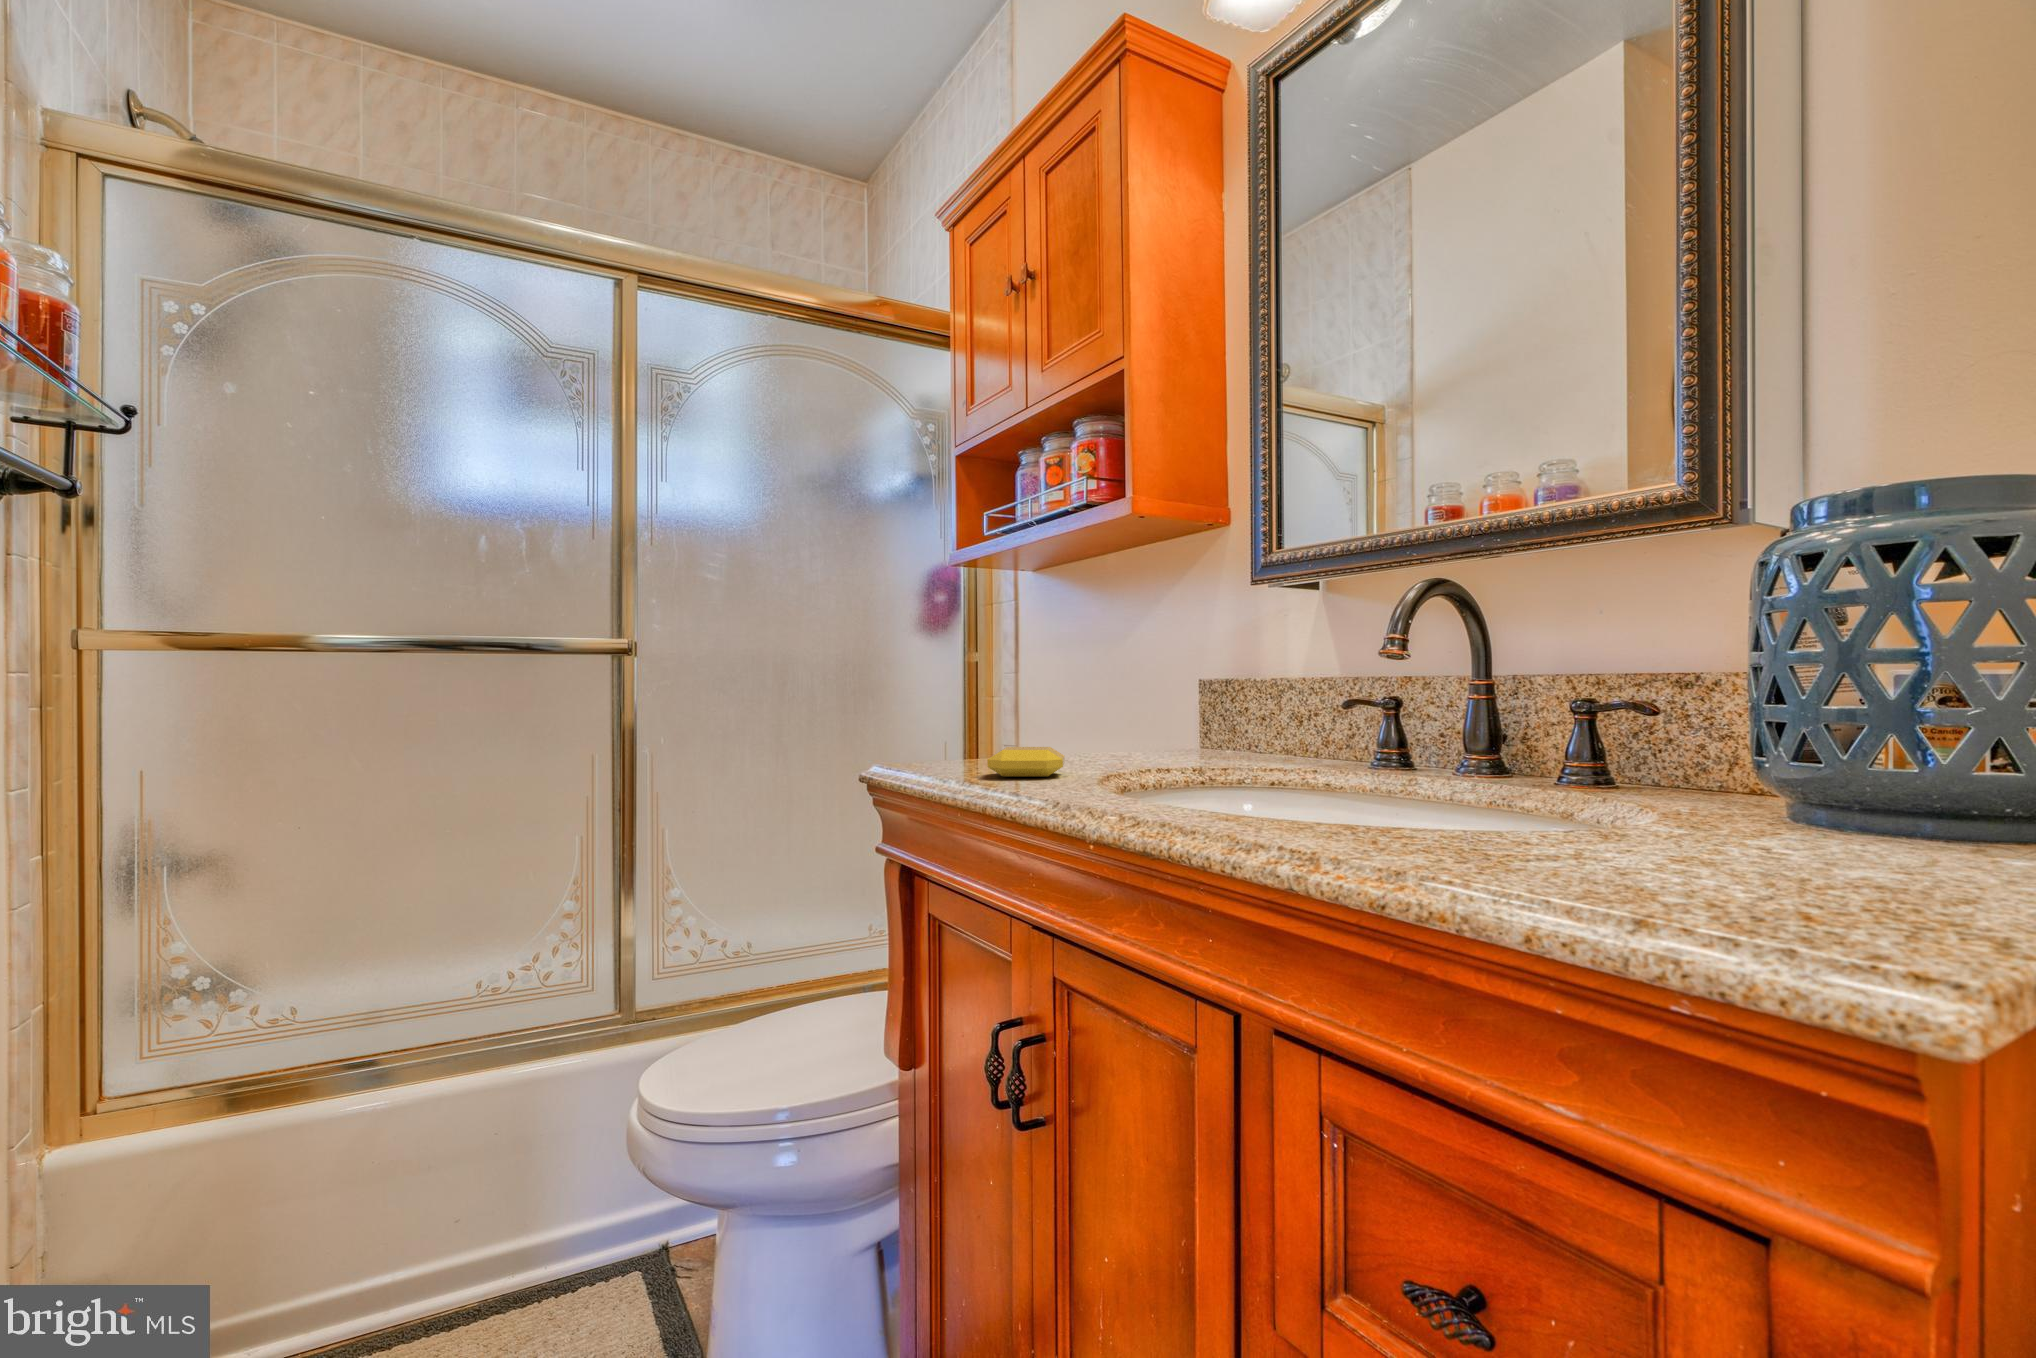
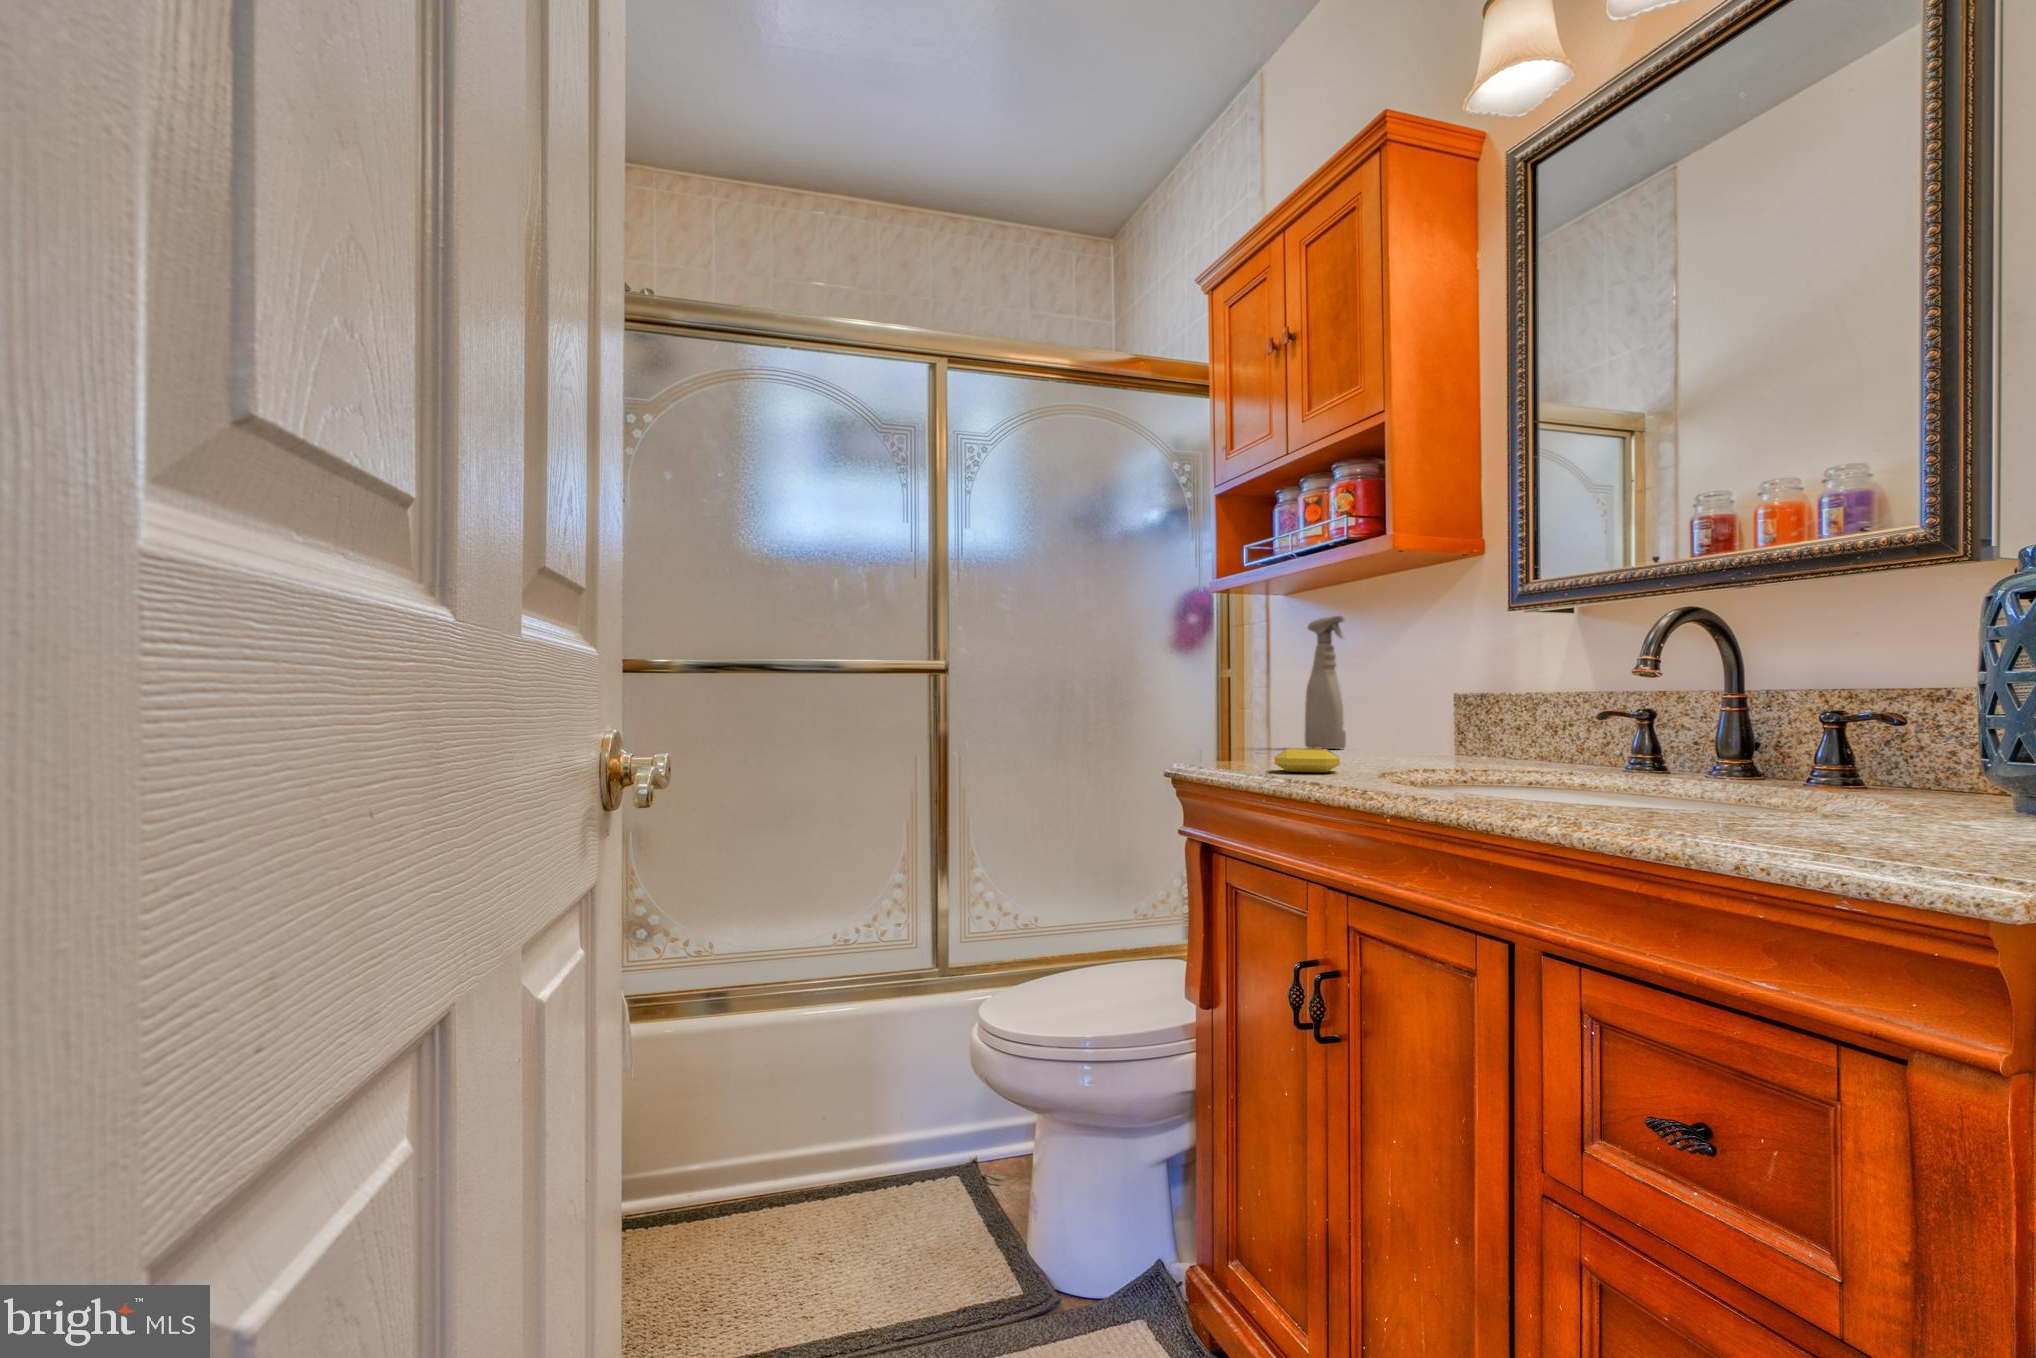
spray bottle: none [1048,591,1091,741] -> present [1305,616,1346,749]

